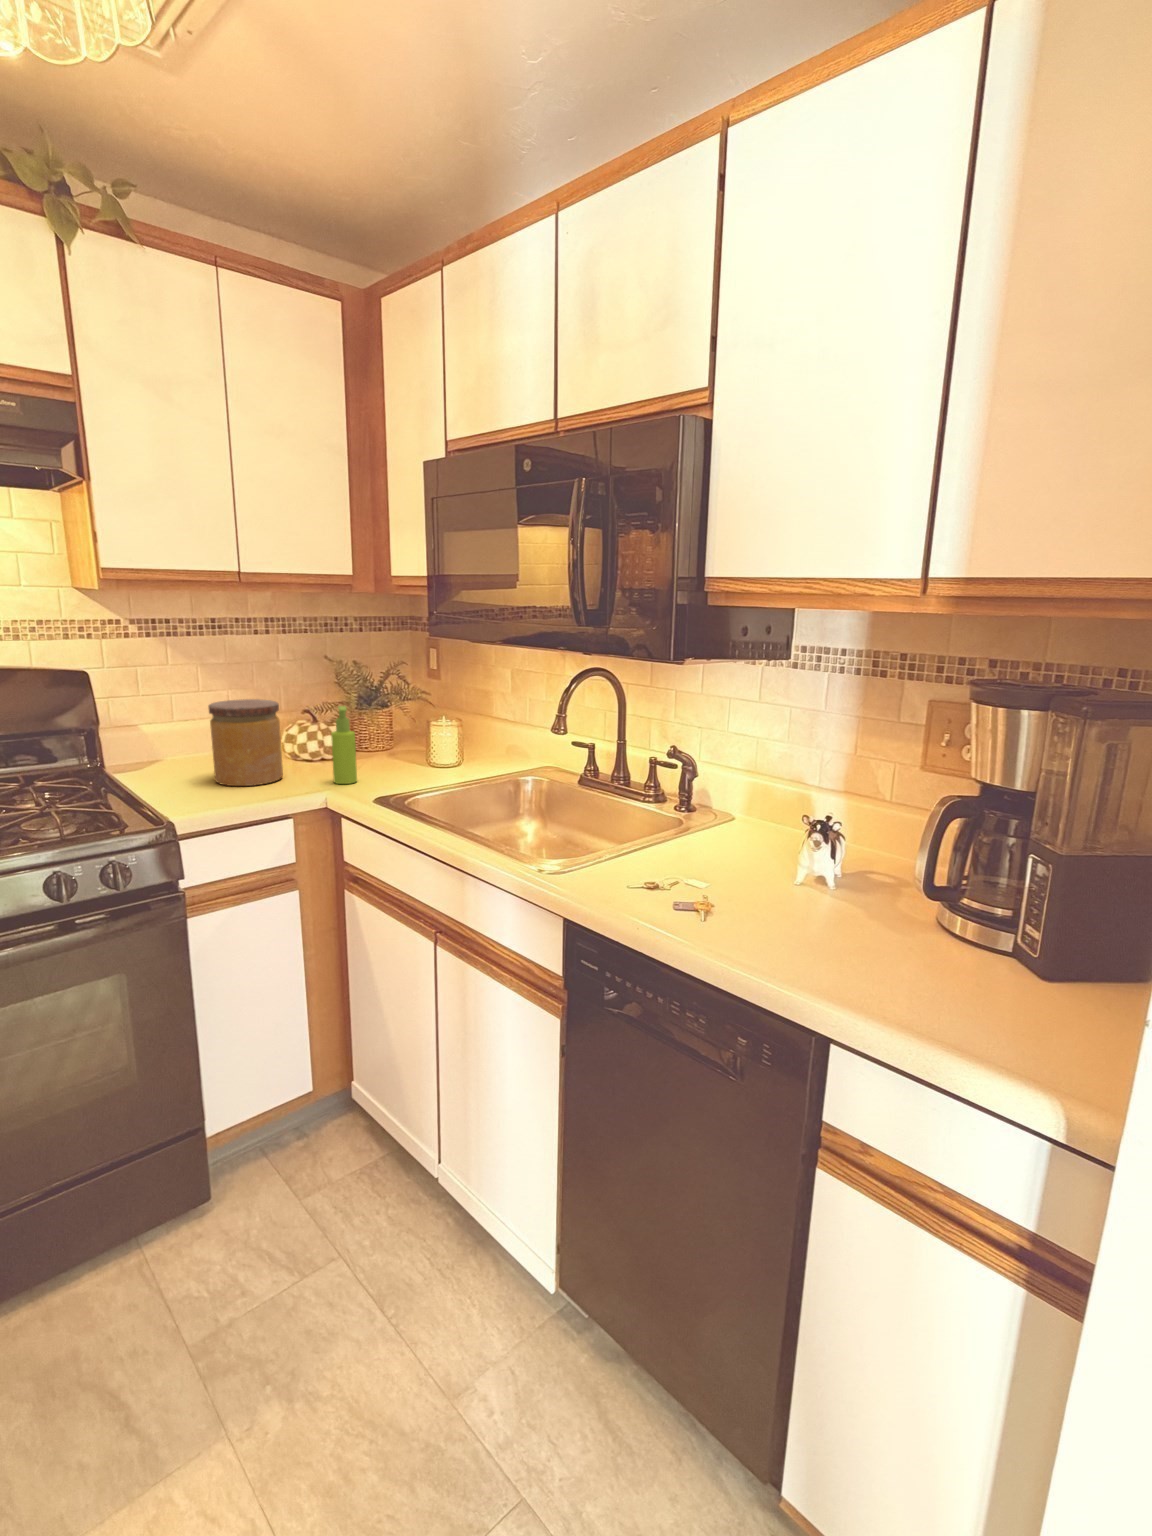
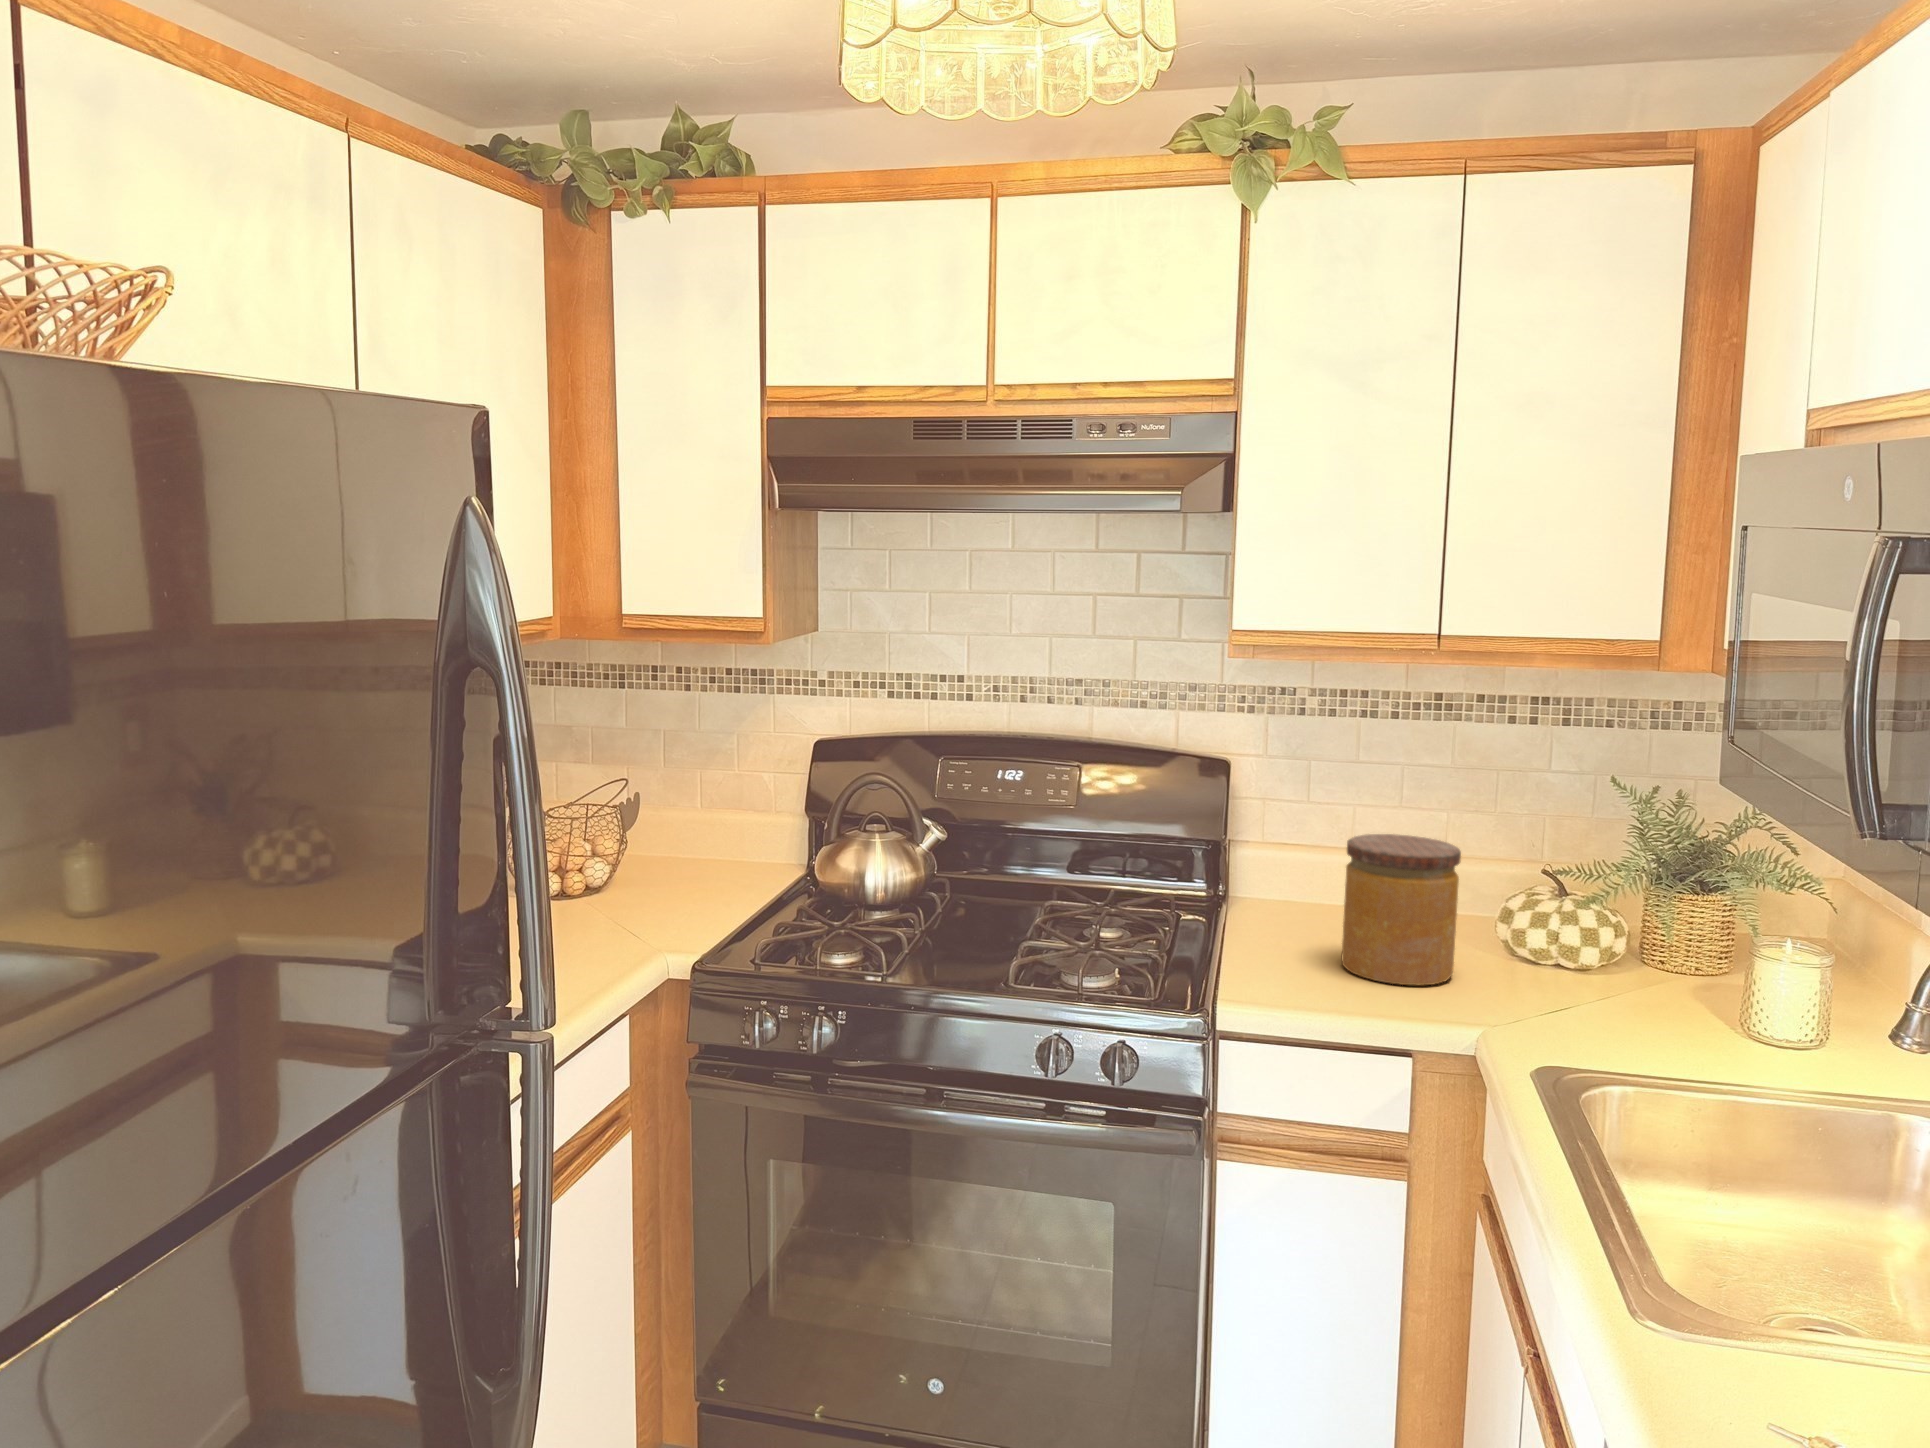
soap dispenser: present [331,706,357,784] -> none [1518,878,1570,1025]

